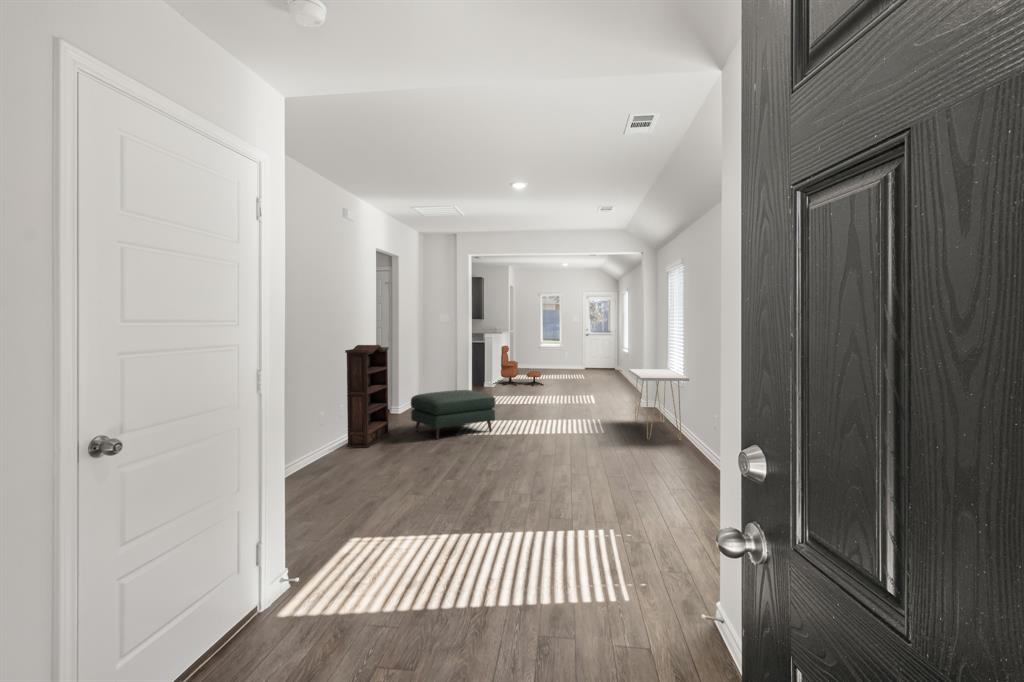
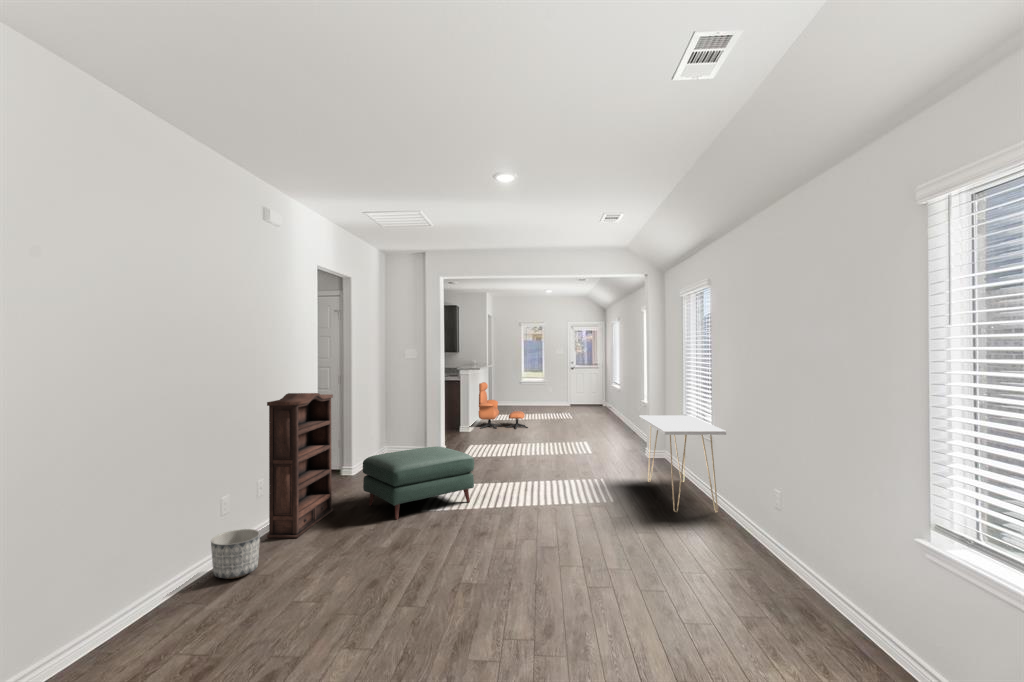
planter: none [316,435,348,466] -> present [211,529,260,579]

